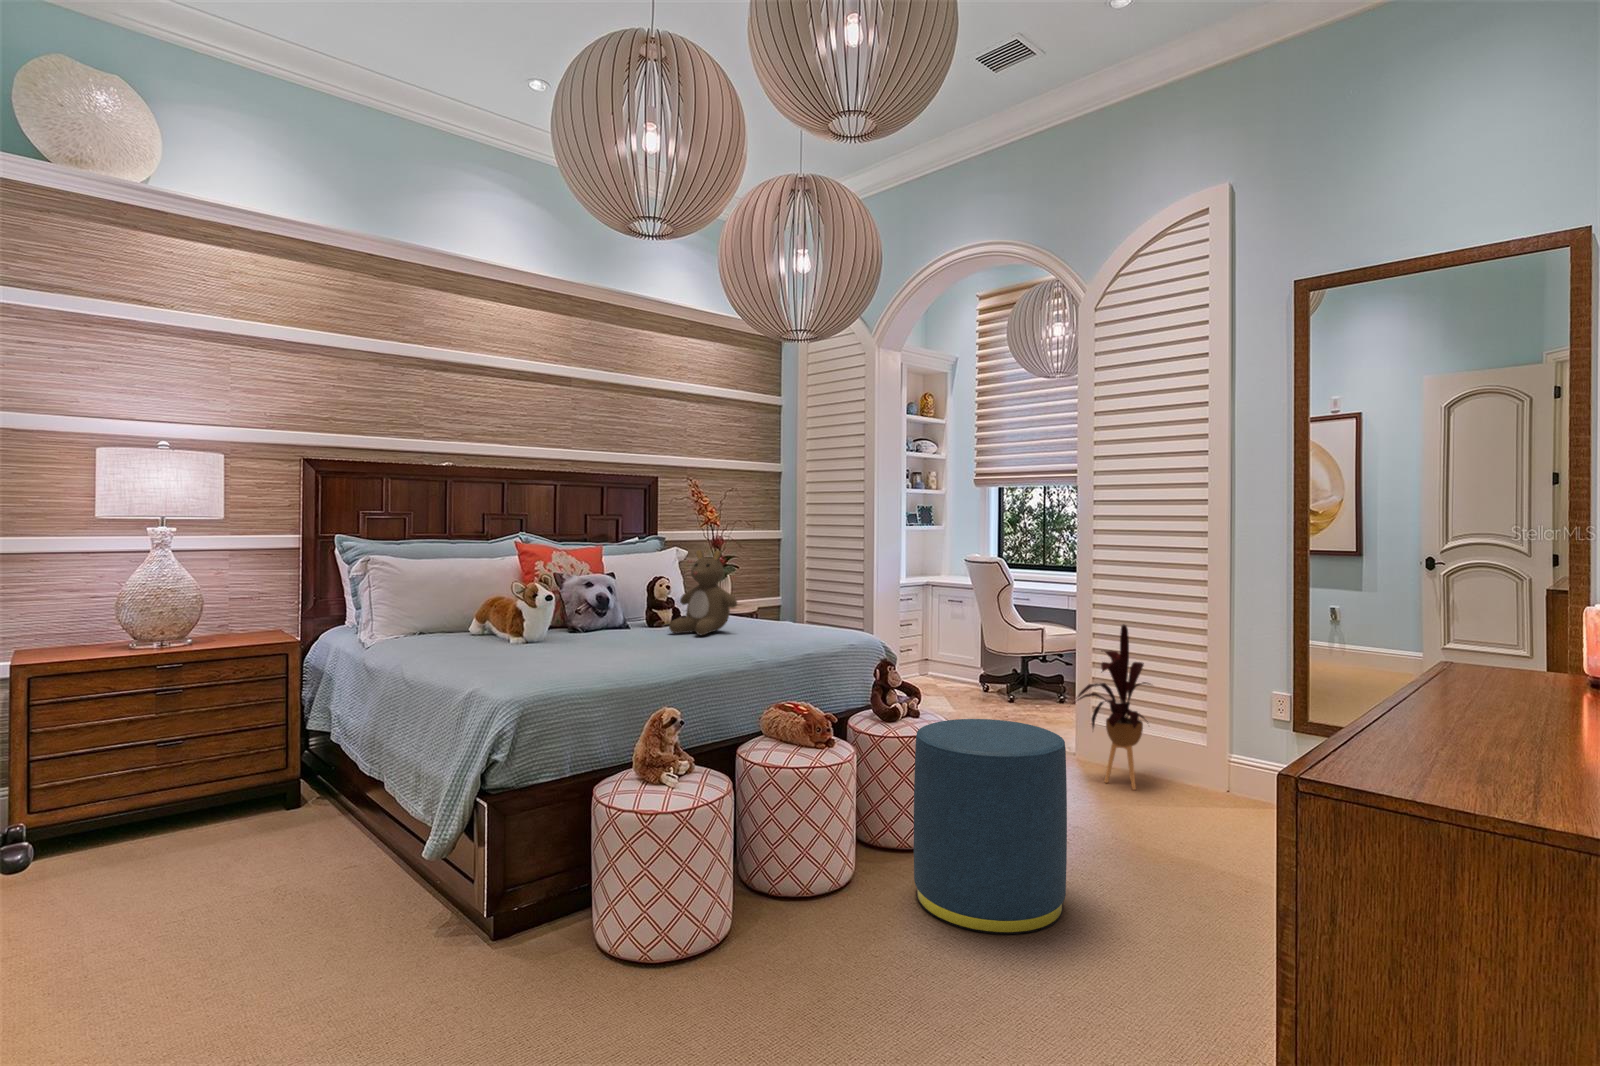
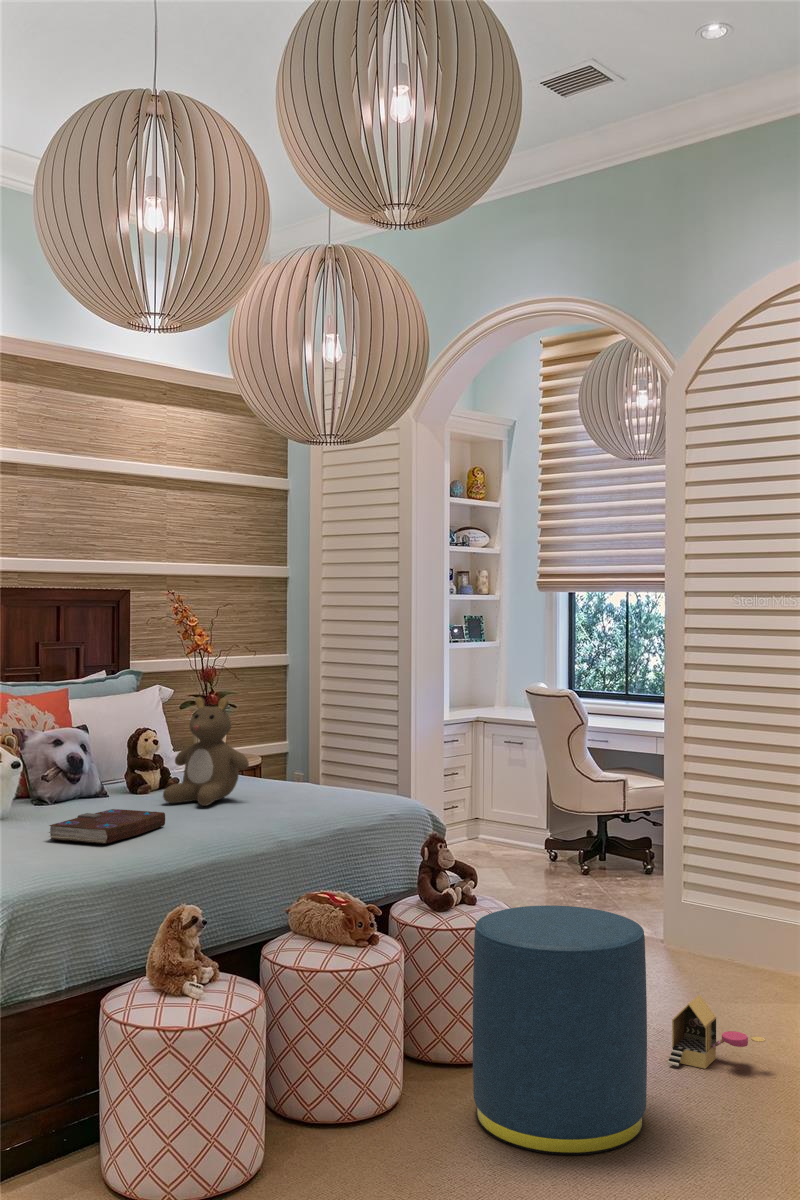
house plant: present [1074,624,1151,790] -> none [650,782,753,981]
book: none [567,635,666,660] -> present [49,809,165,844]
toy house: none [1083,799,1170,862] -> present [668,995,765,1069]

